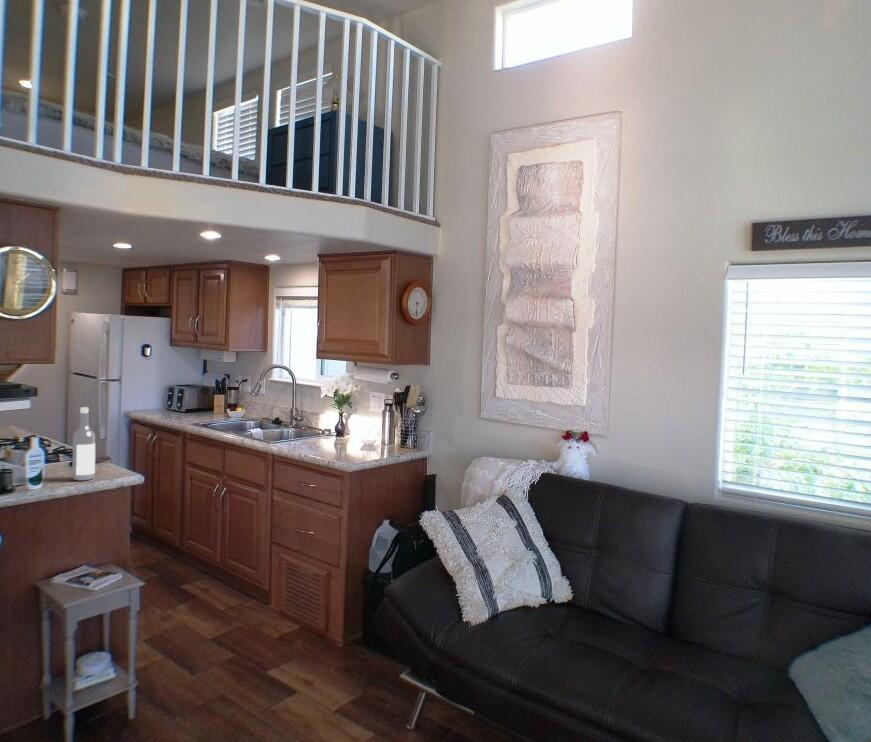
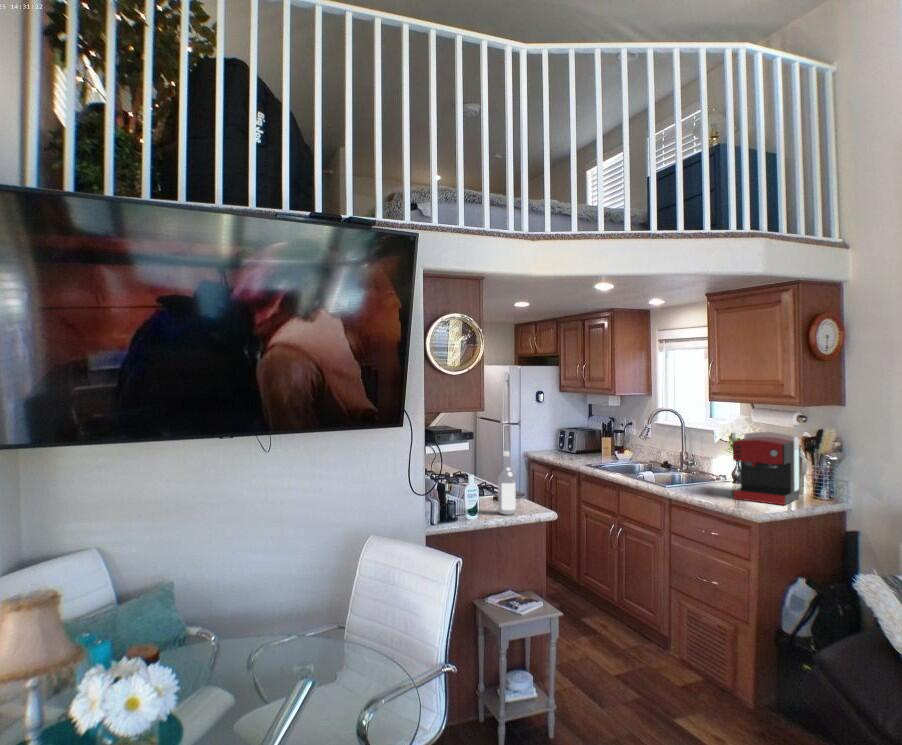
coffee maker: none [333,388,391,454] -> present [733,432,799,505]

